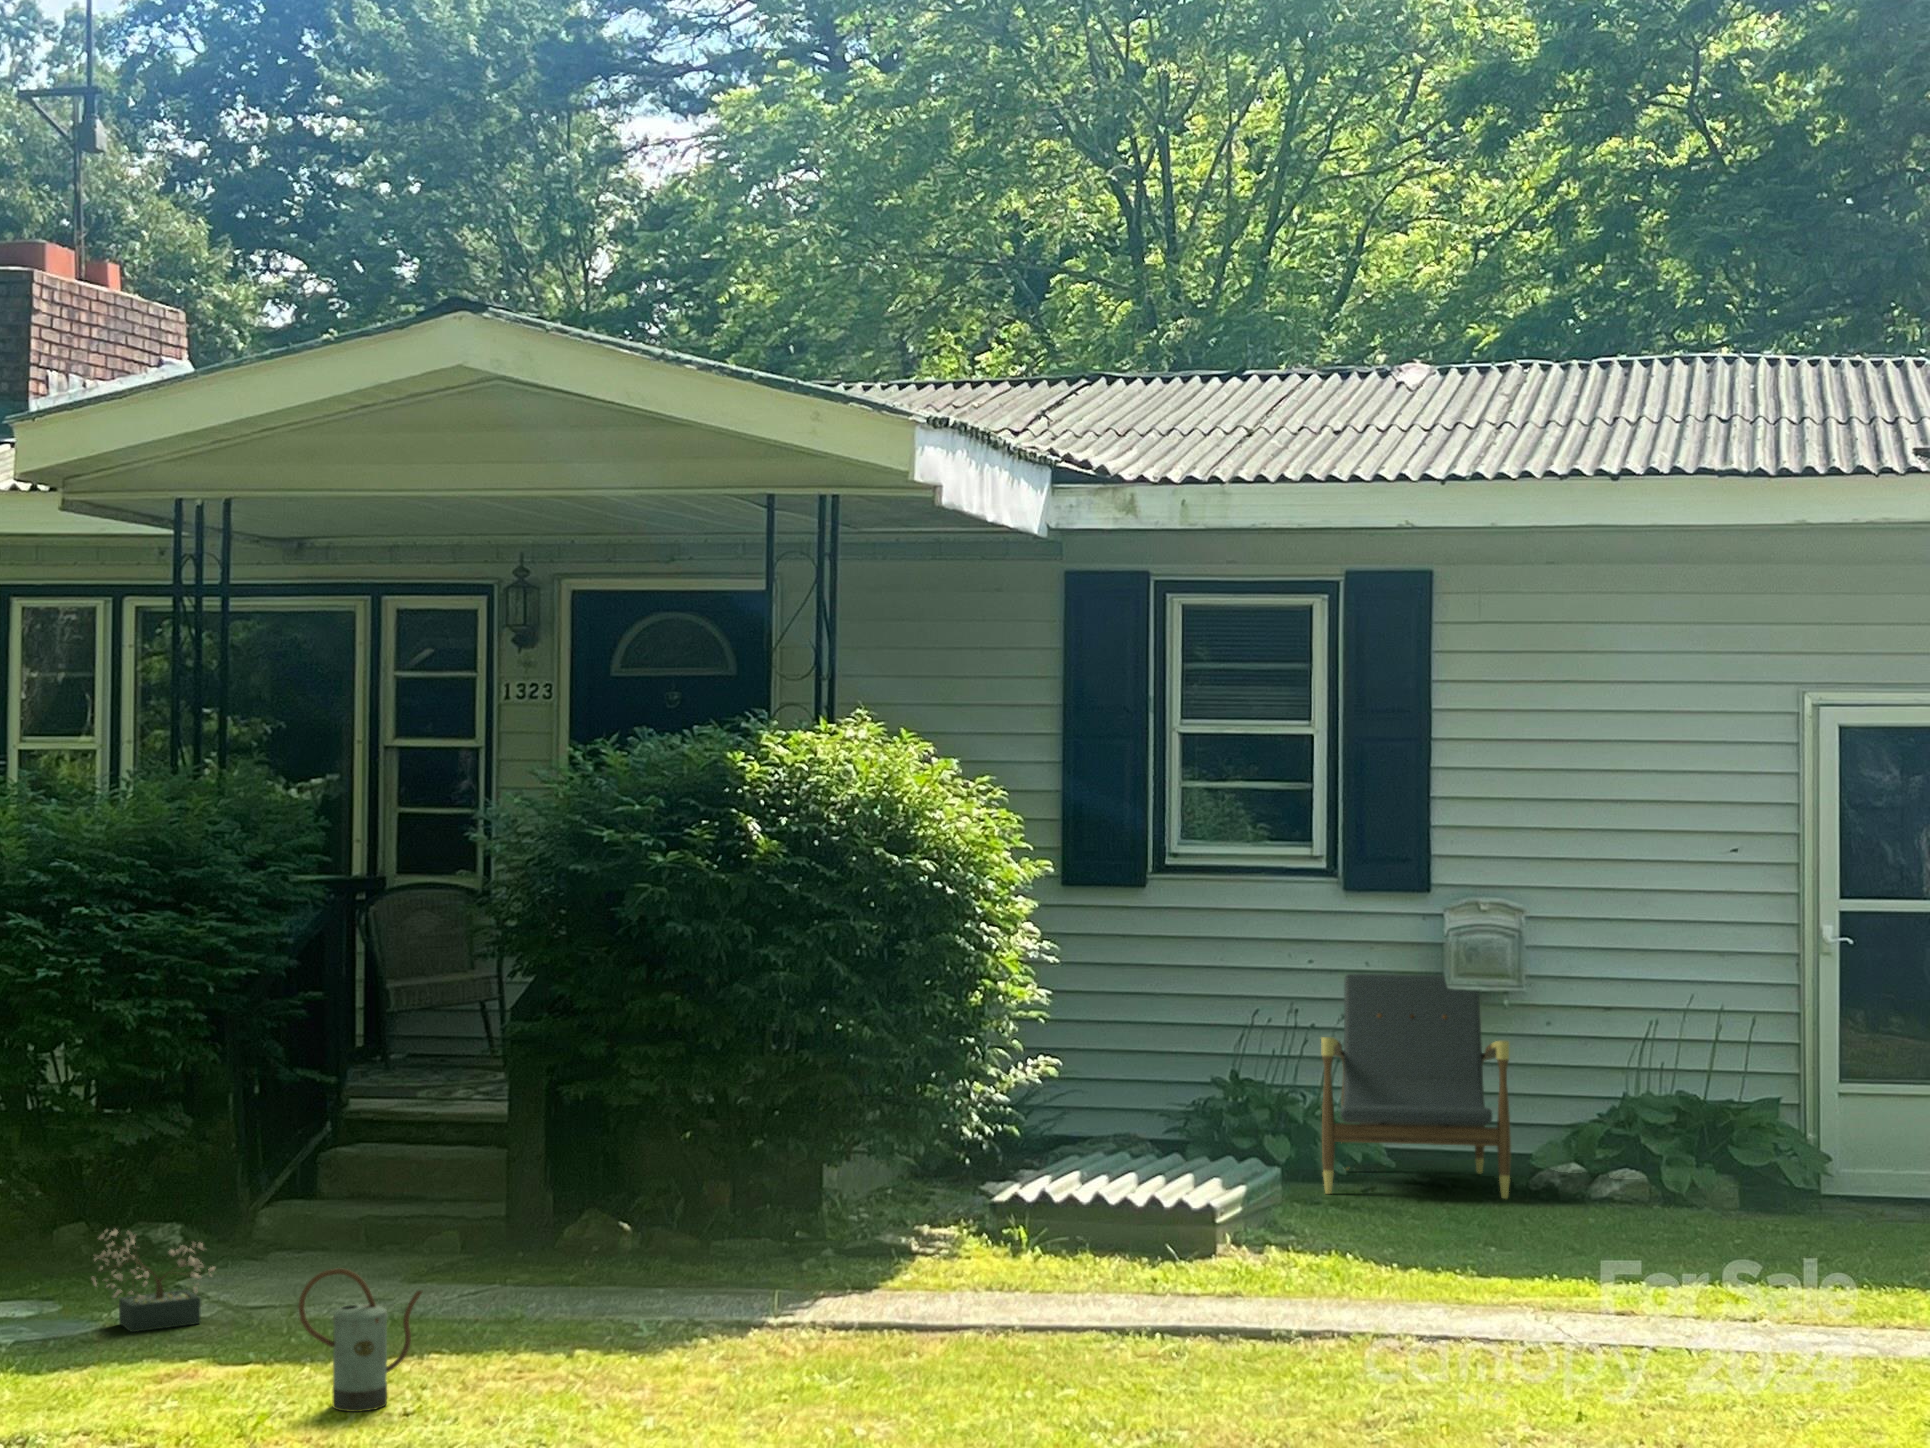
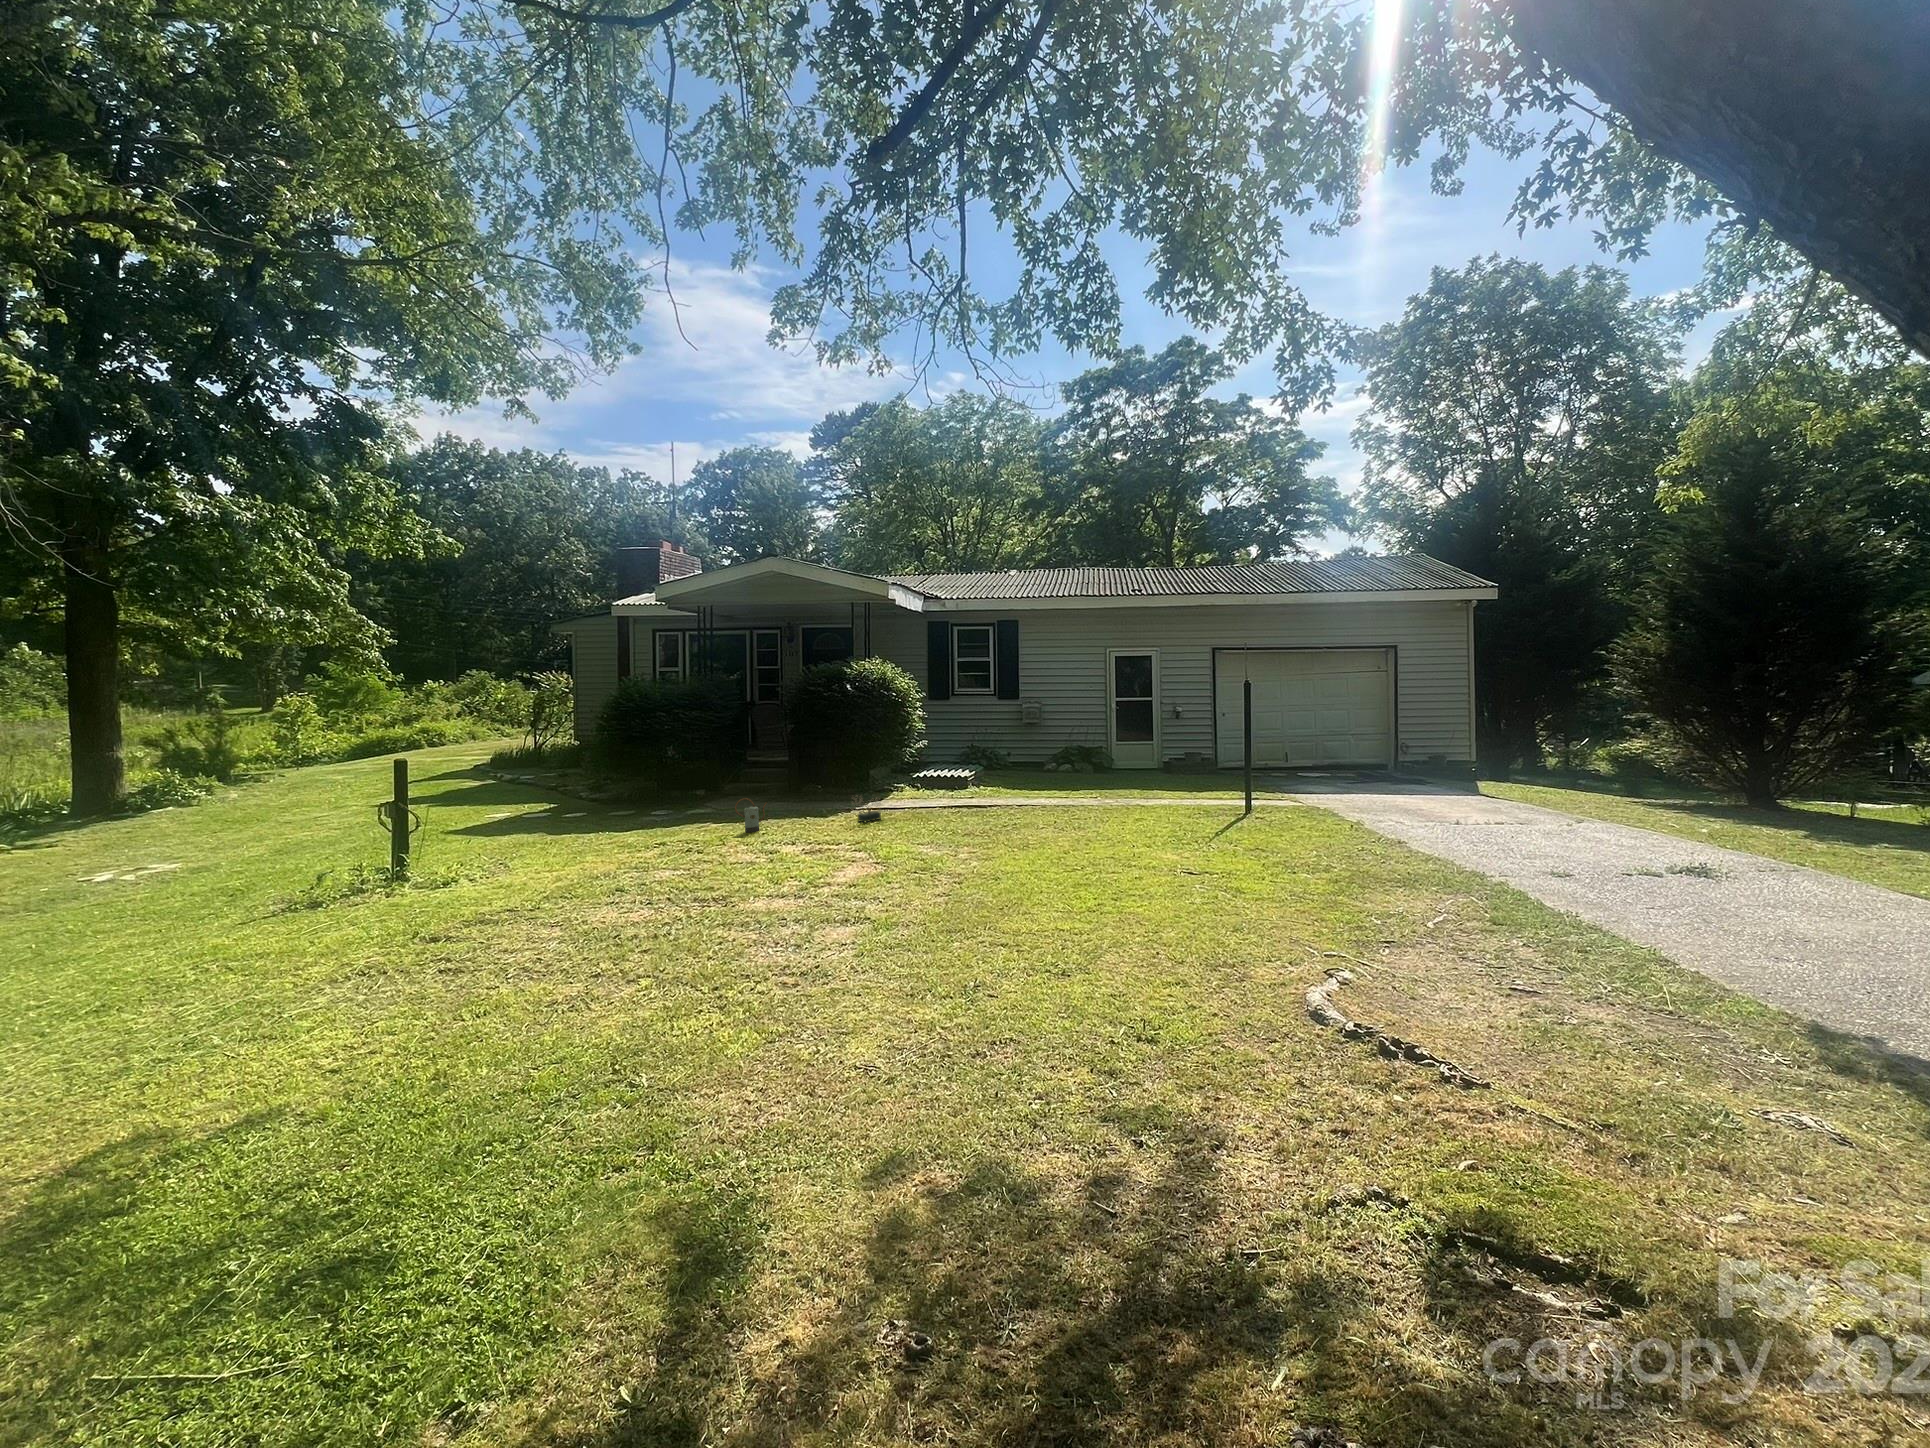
lounge chair: present [1321,974,1511,1198] -> none [994,718,1039,772]
decorative plant: present [91,1229,215,1332] -> present [852,798,881,822]

